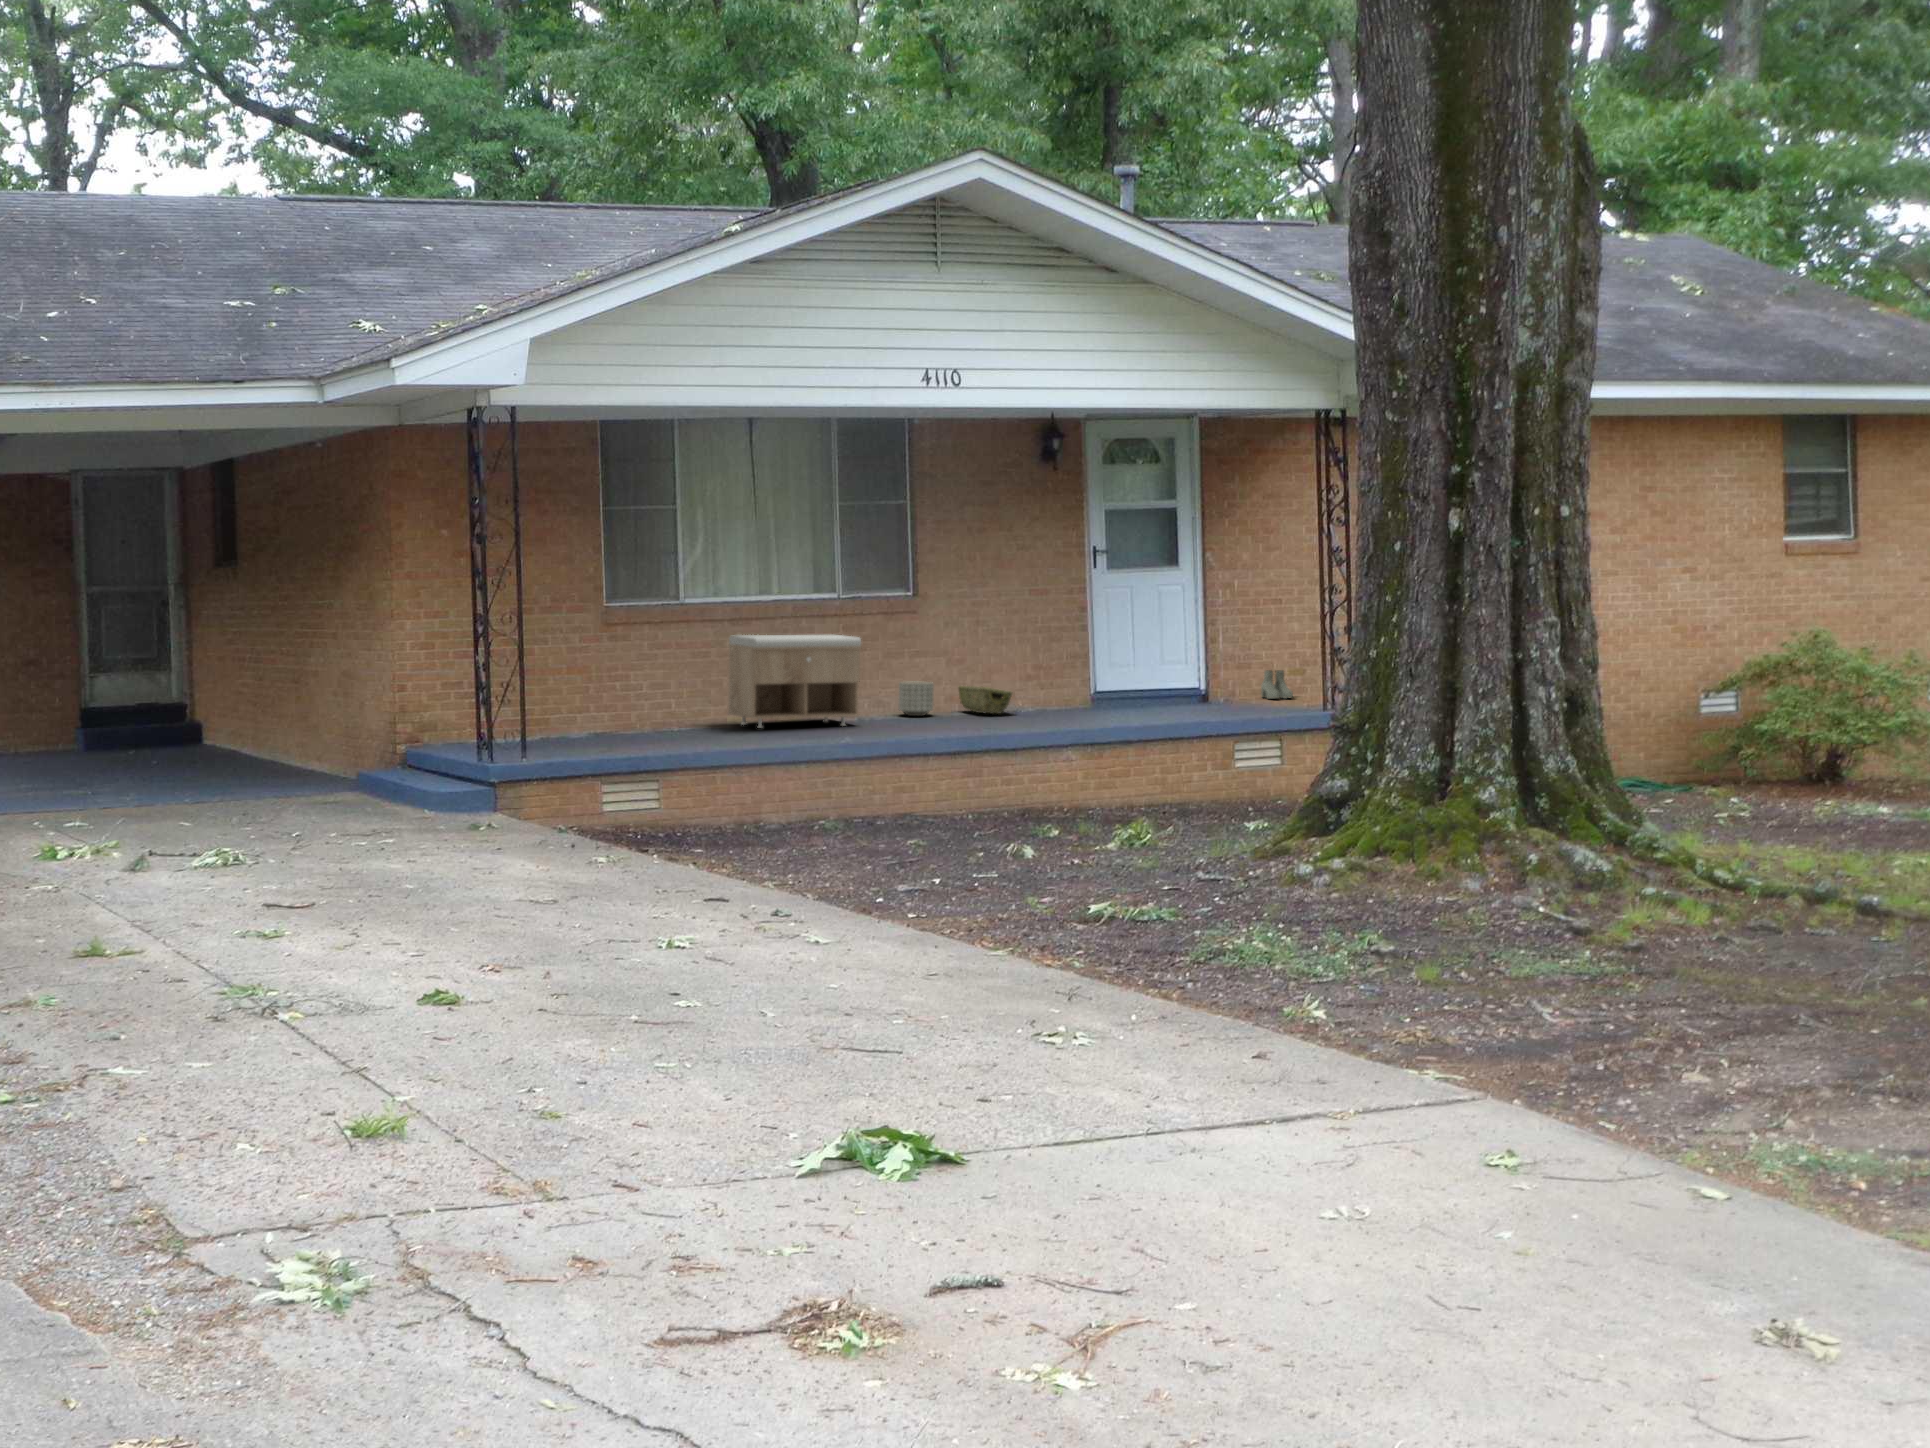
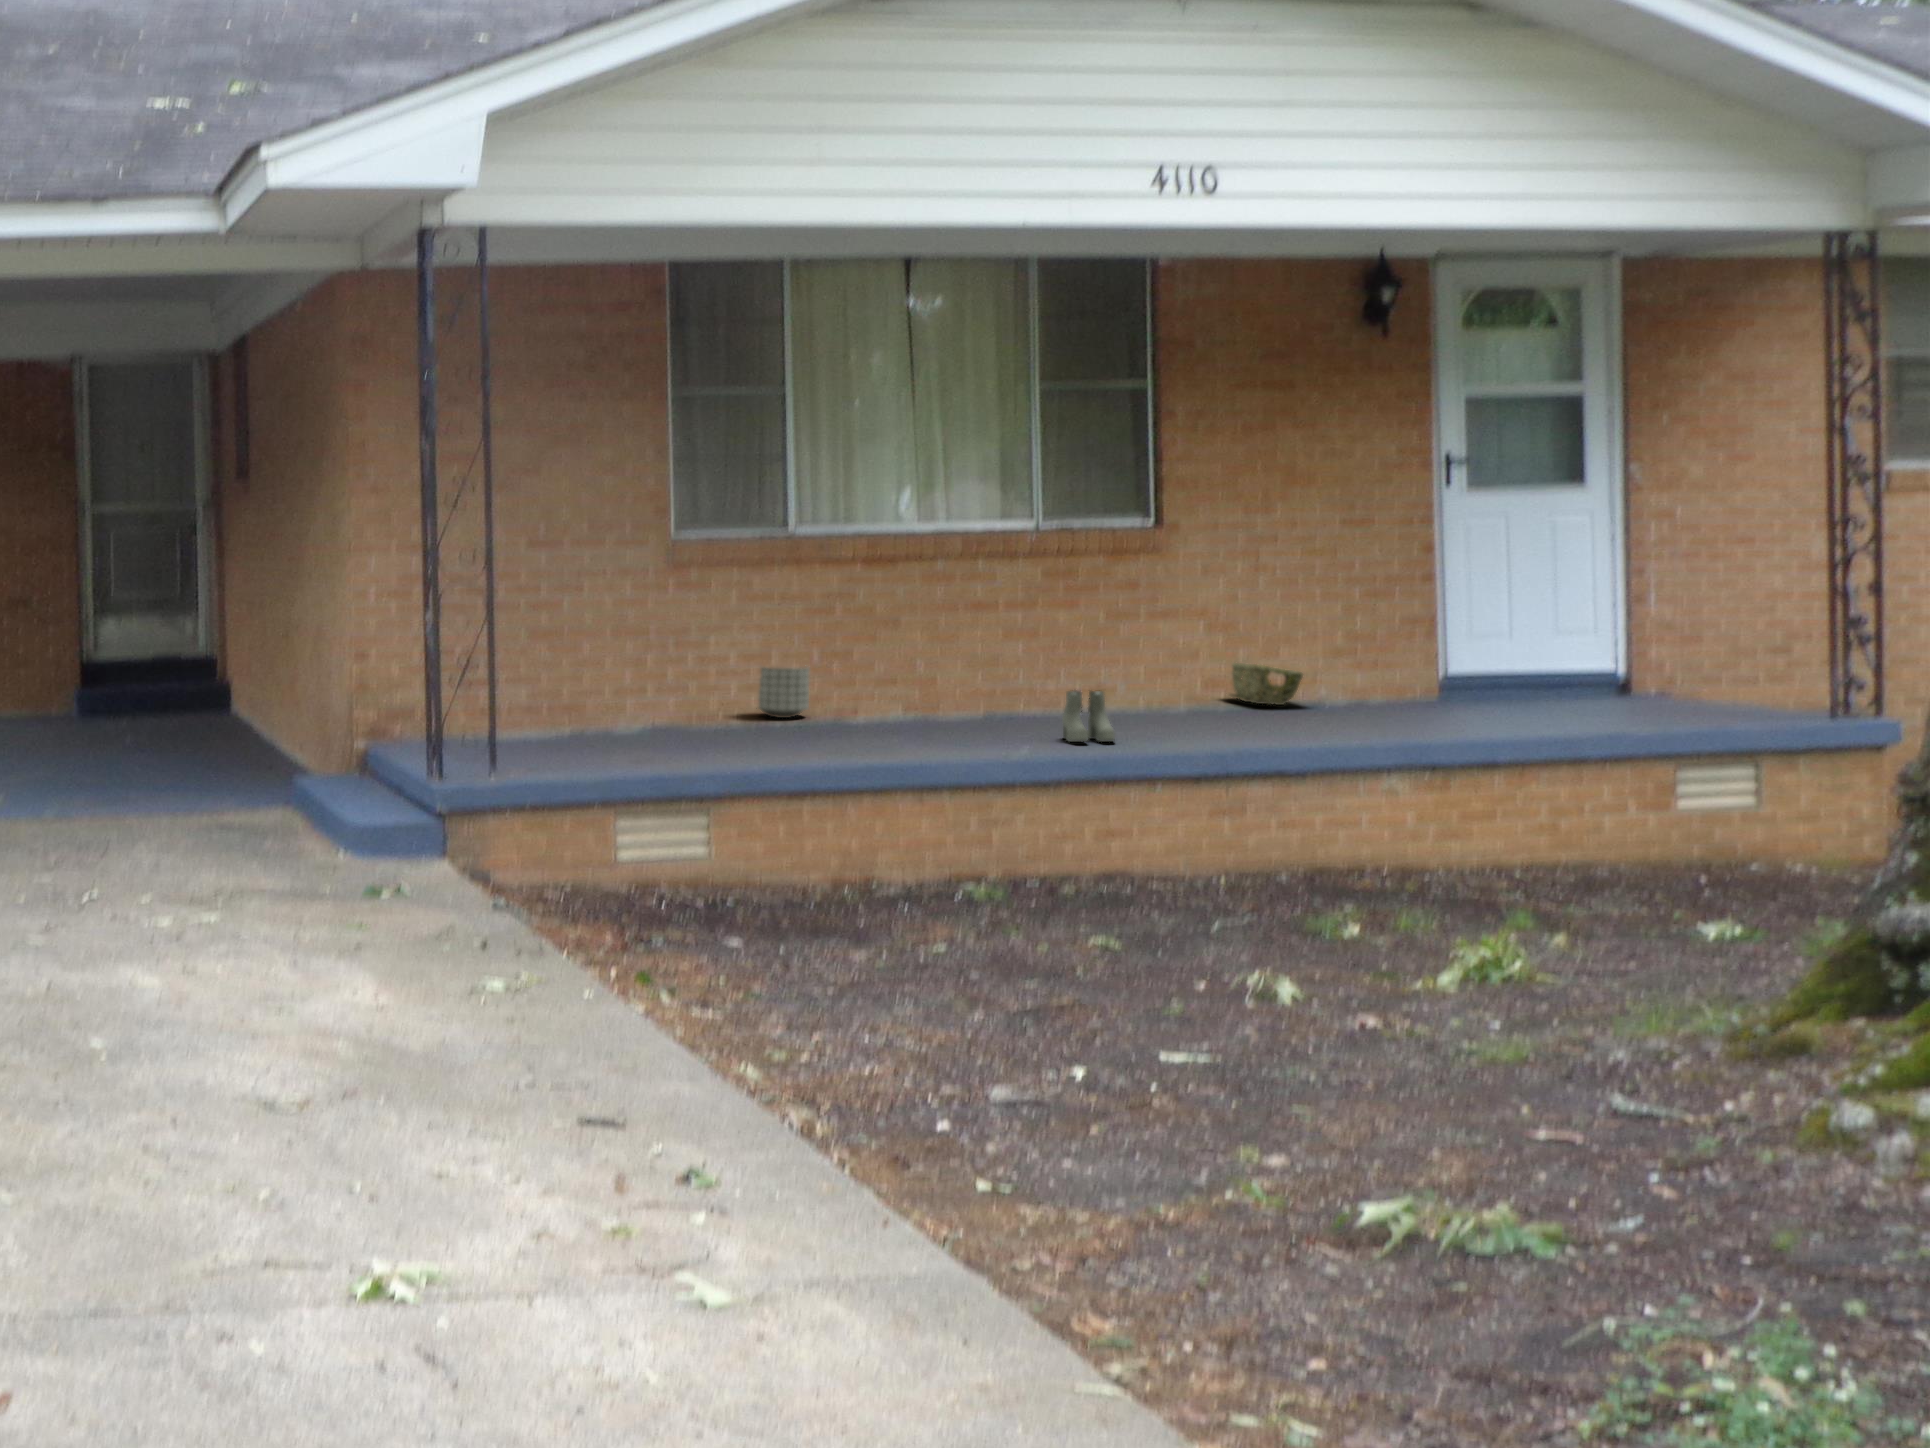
storage bench: present [728,635,861,728] -> none [857,581,1057,718]
boots: present [1261,670,1293,699] -> present [1062,690,1115,742]
planter: present [899,682,934,716] -> present [759,667,809,718]

